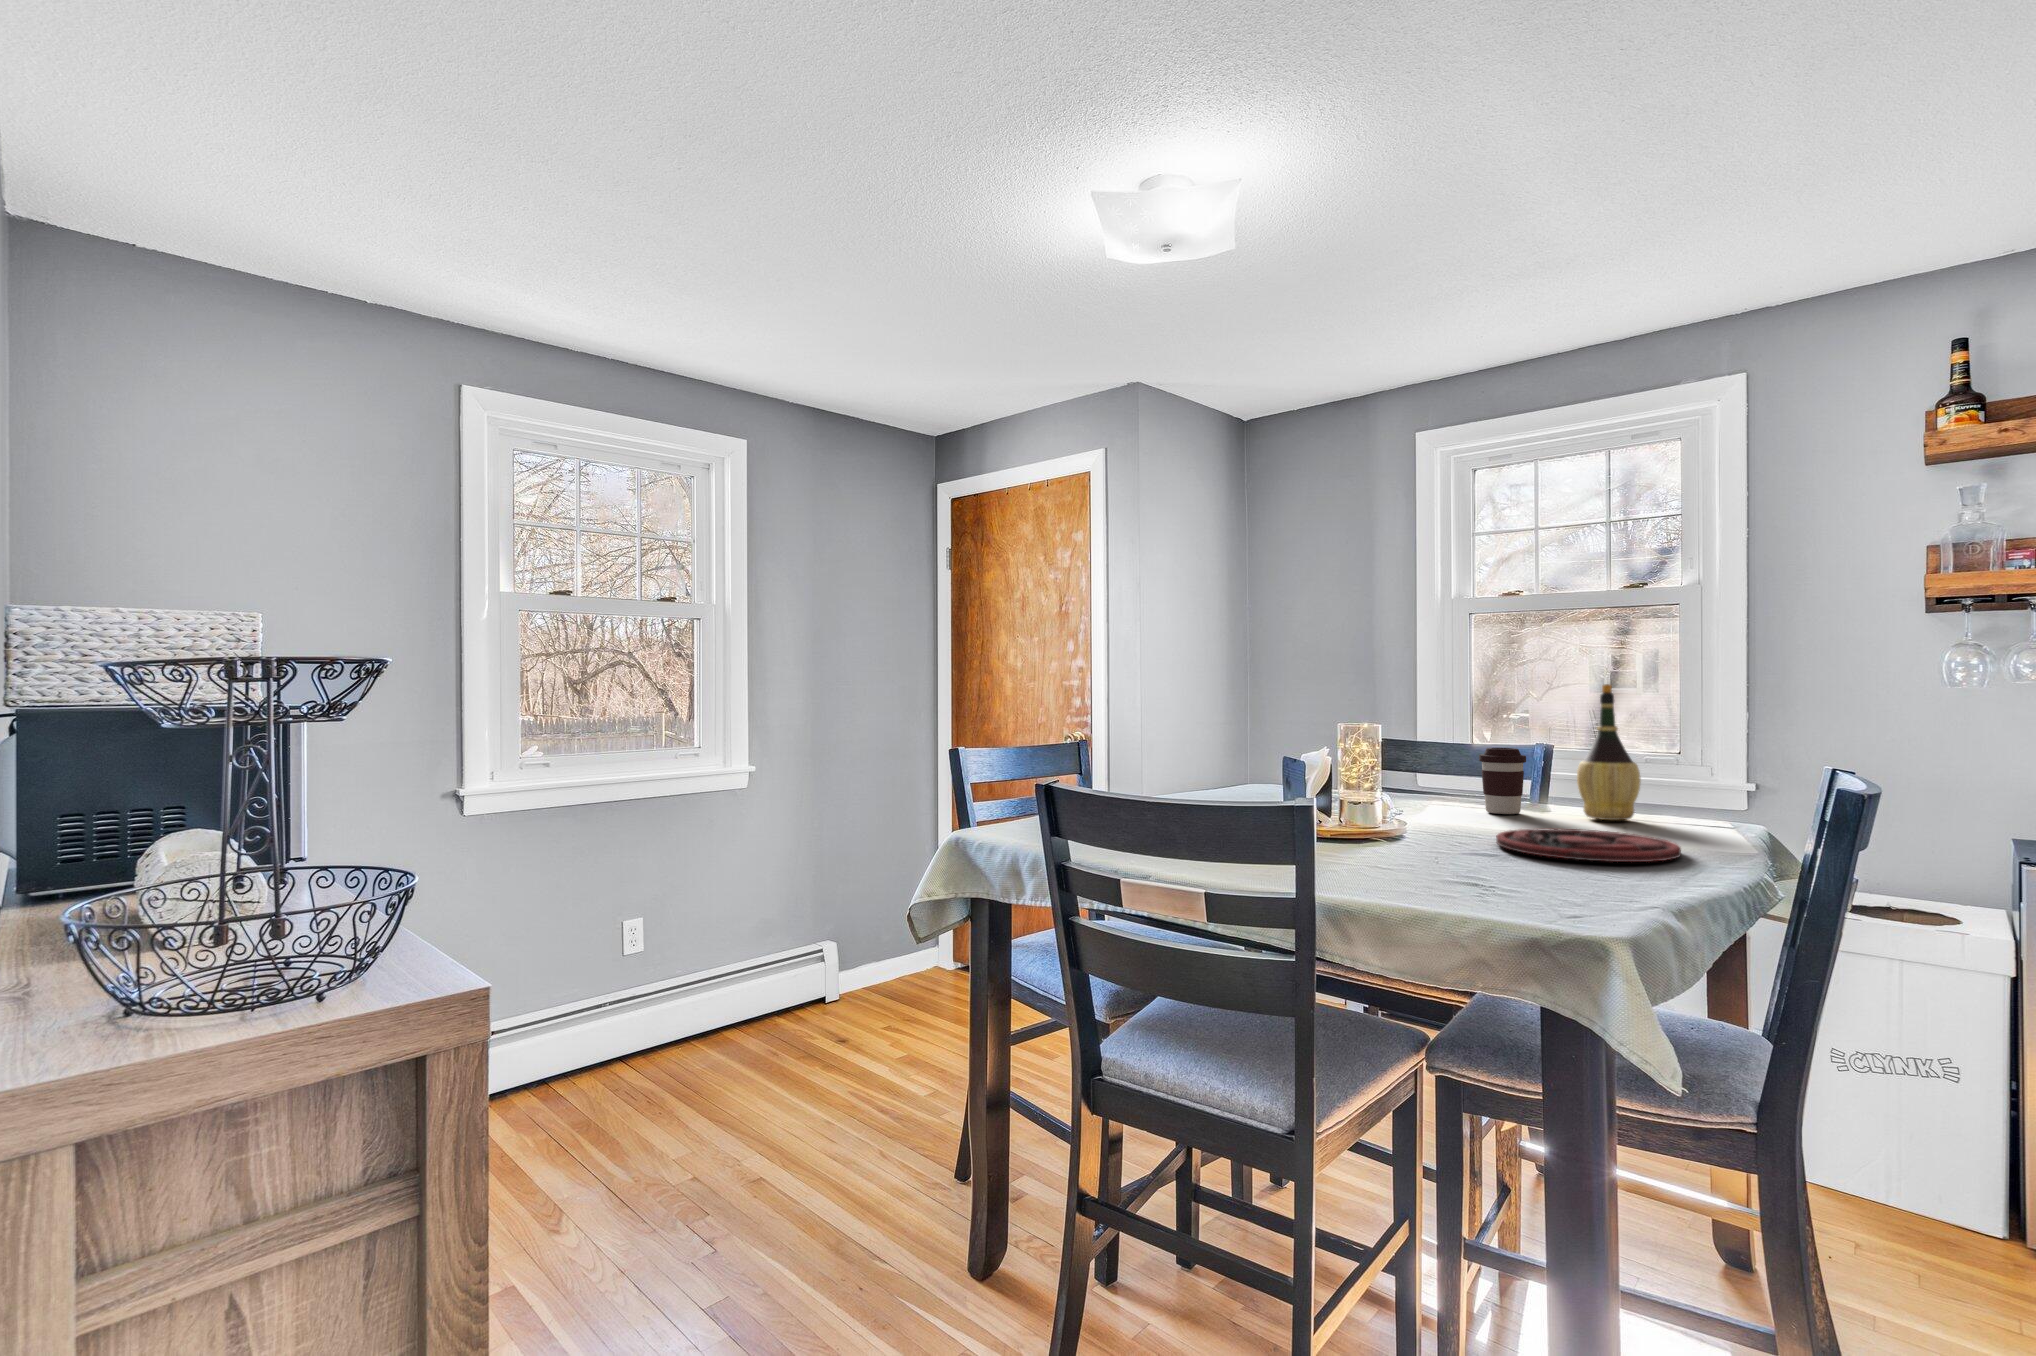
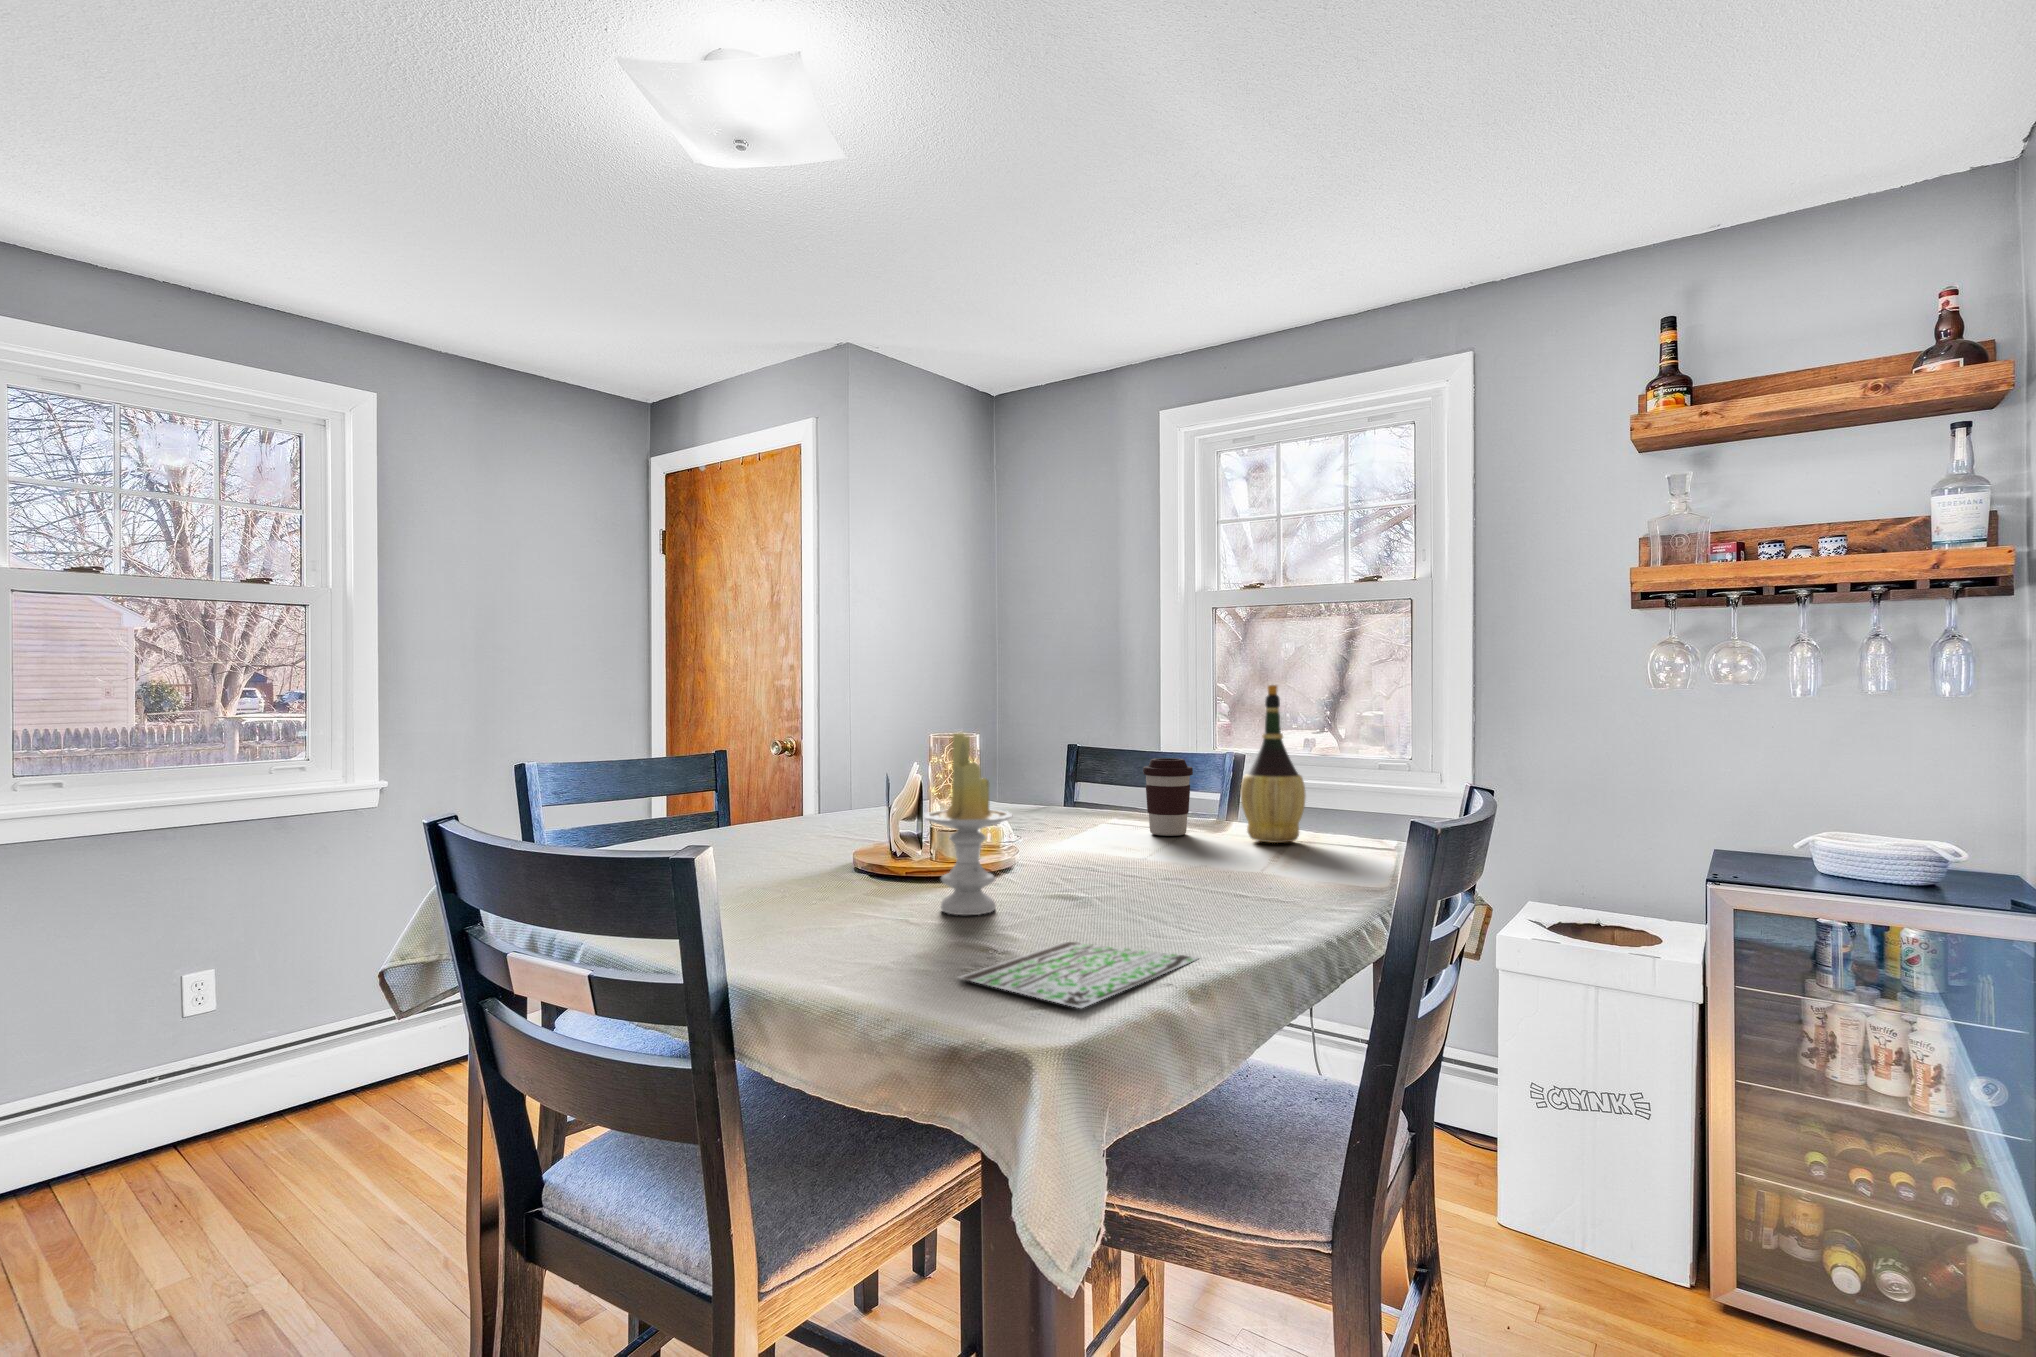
candle: none [1365,723,1441,867] -> present [924,733,1013,915]
plate: present [1496,829,1681,862] -> none [1108,857,1305,903]
book: none [1461,882,1642,924] -> present [959,942,1198,1008]

